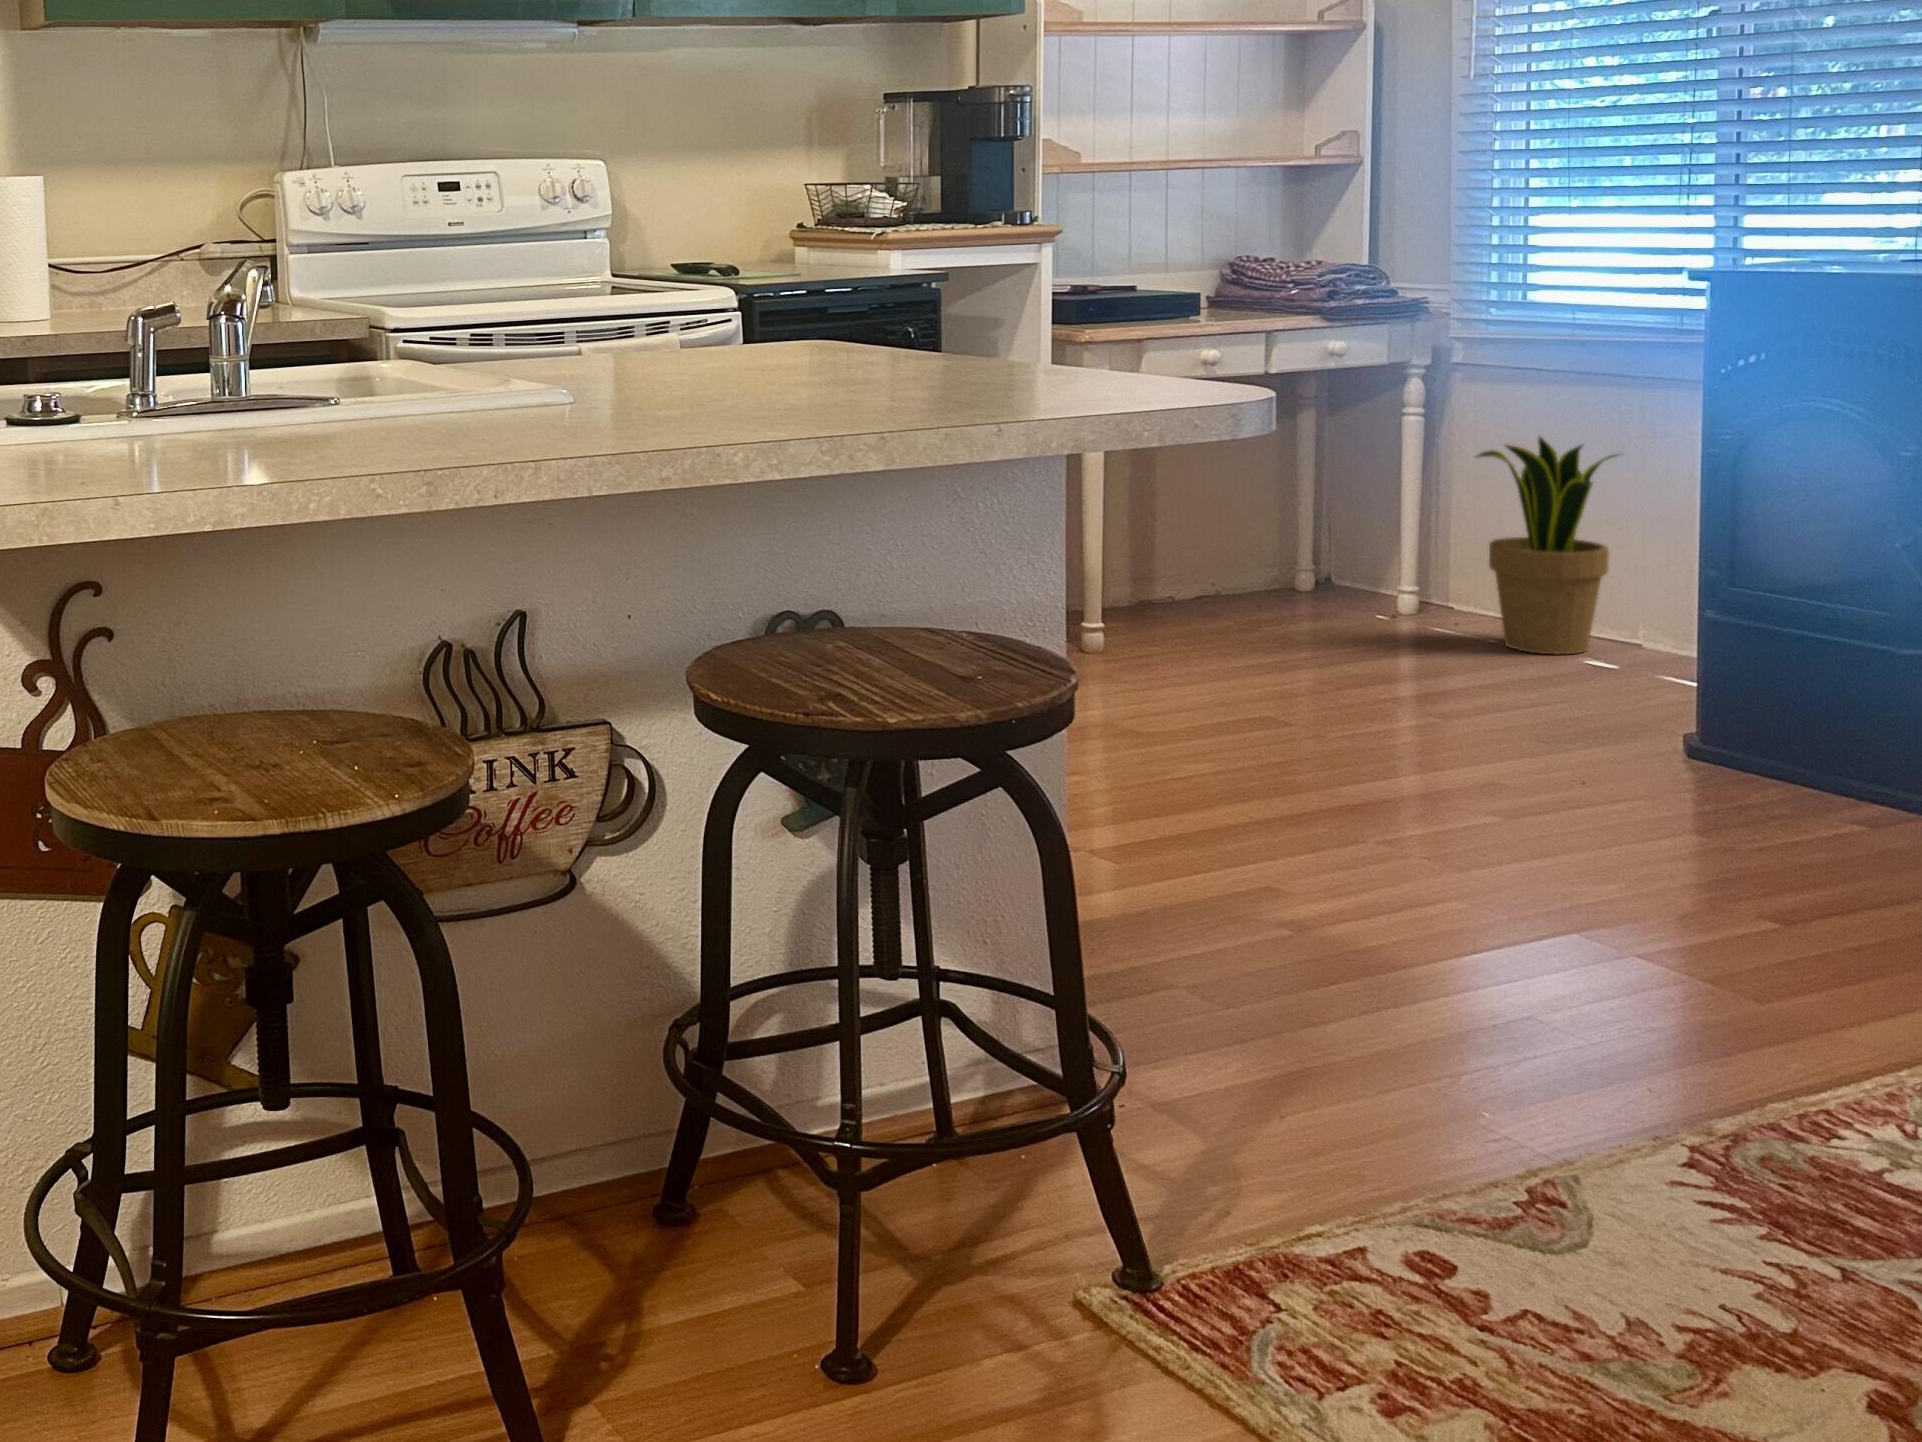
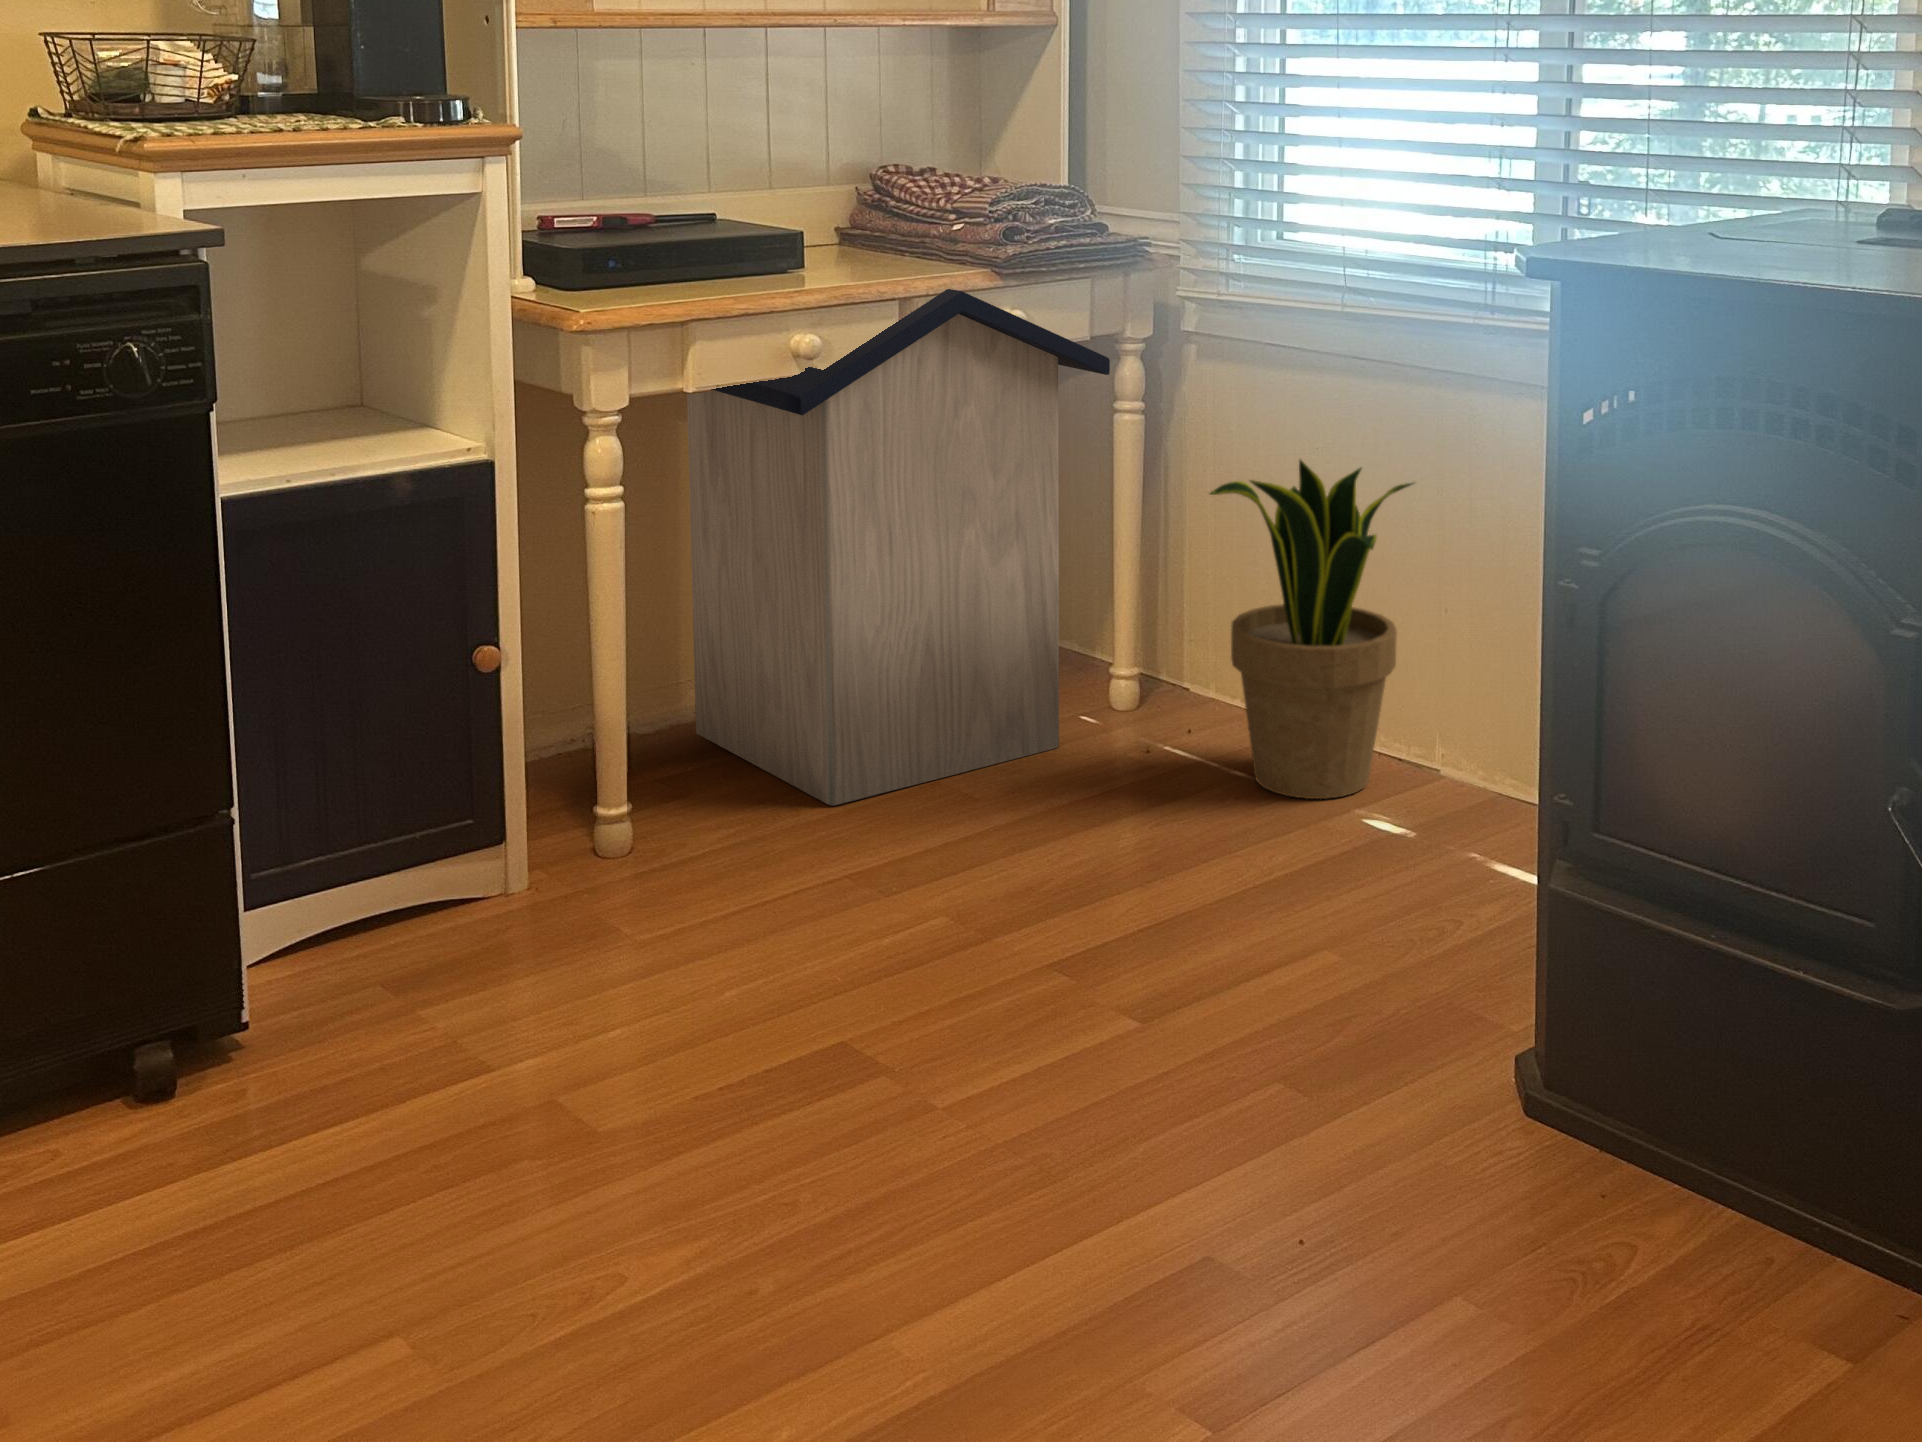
trash can: none [1086,319,1404,641] -> present [687,289,1110,806]

